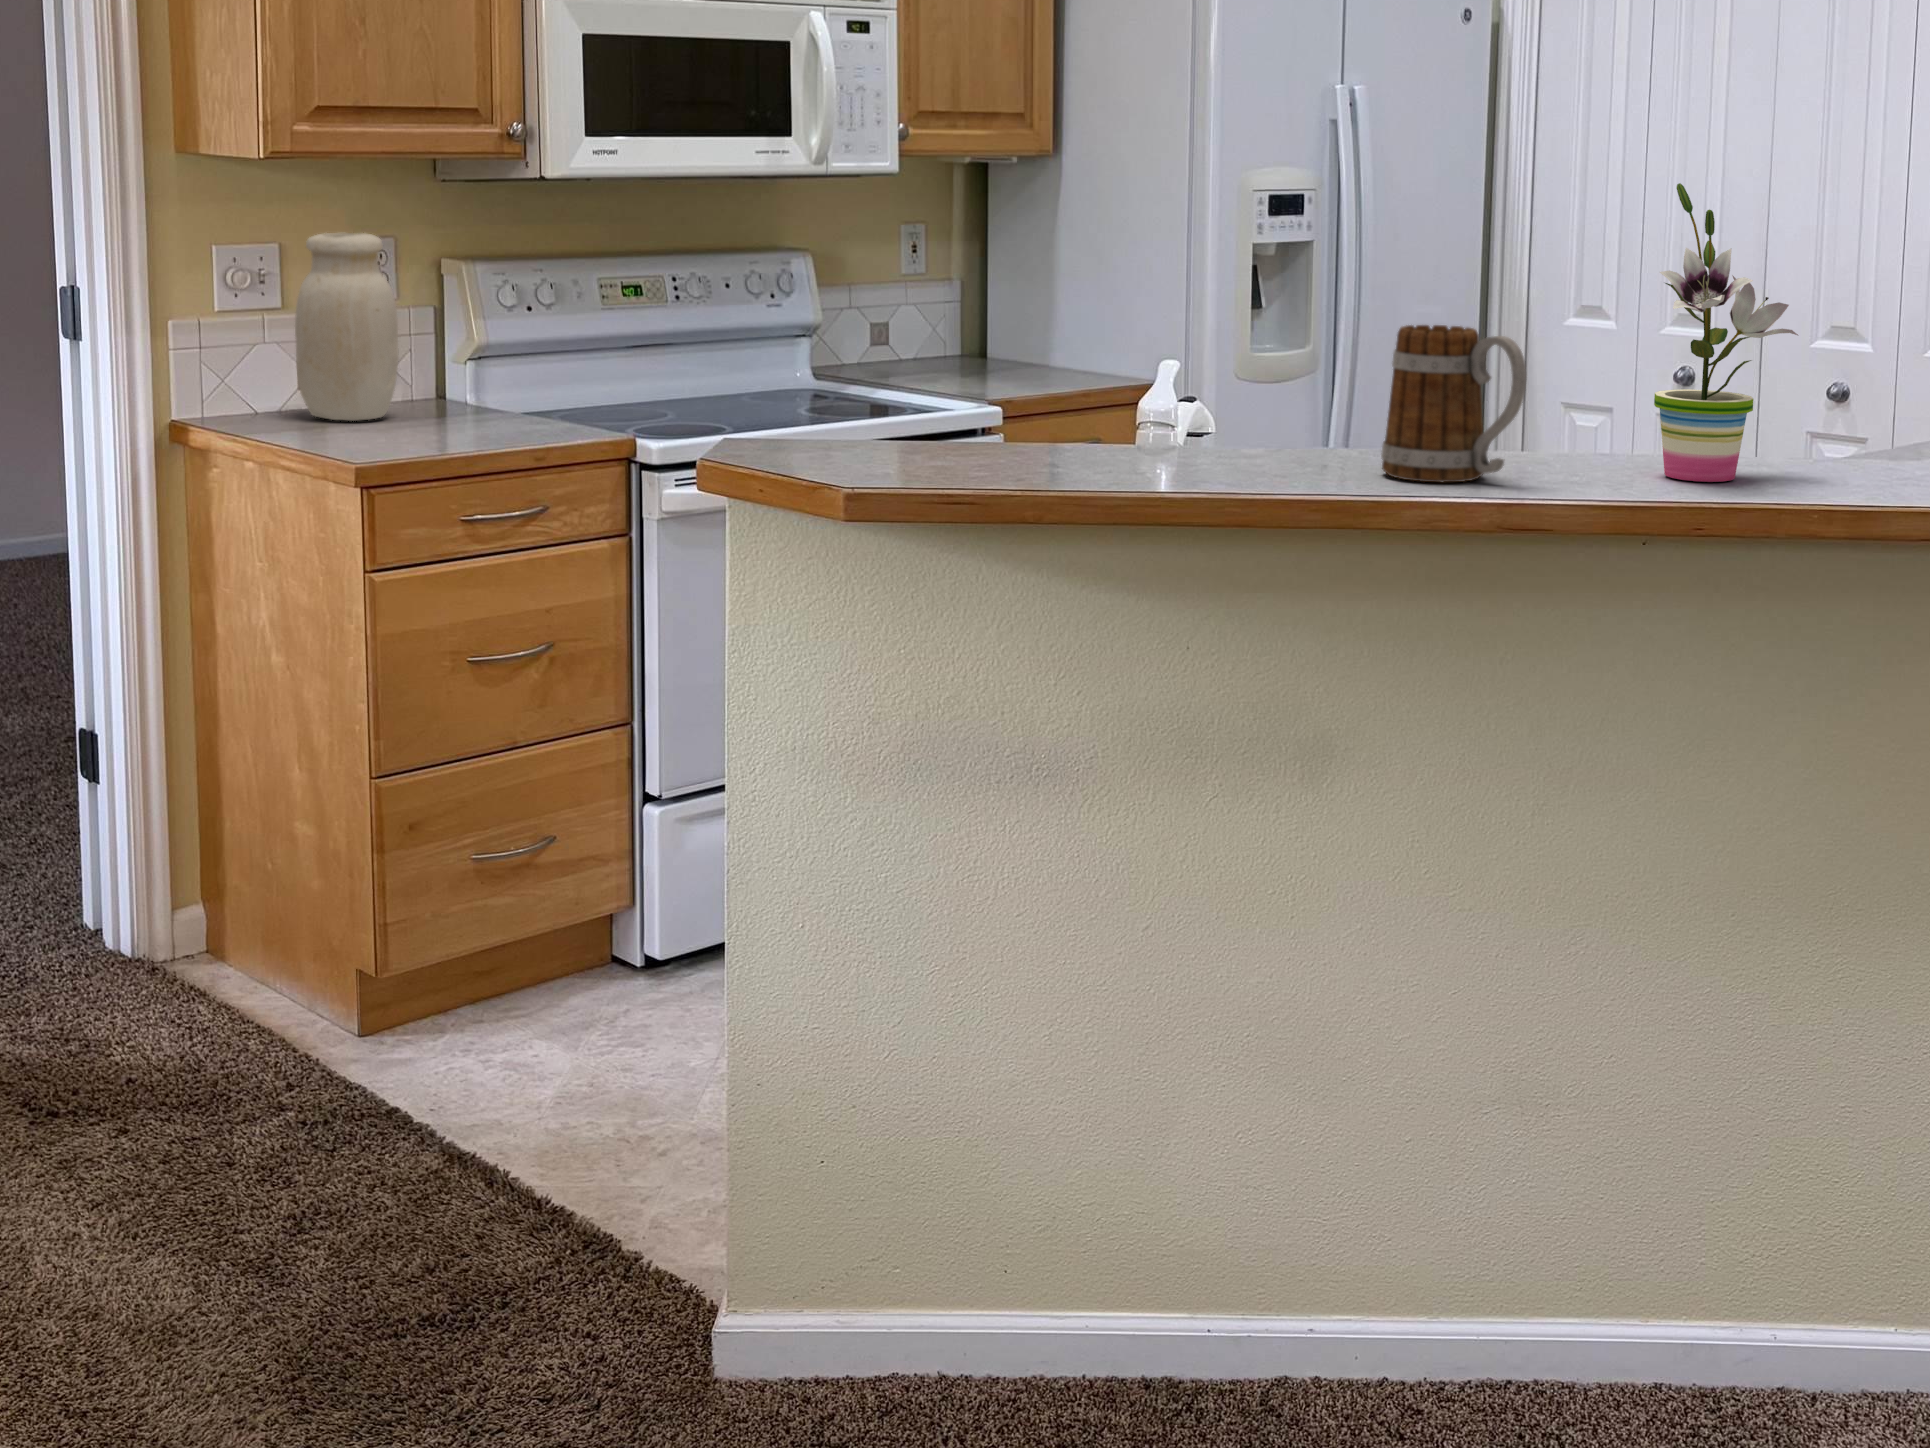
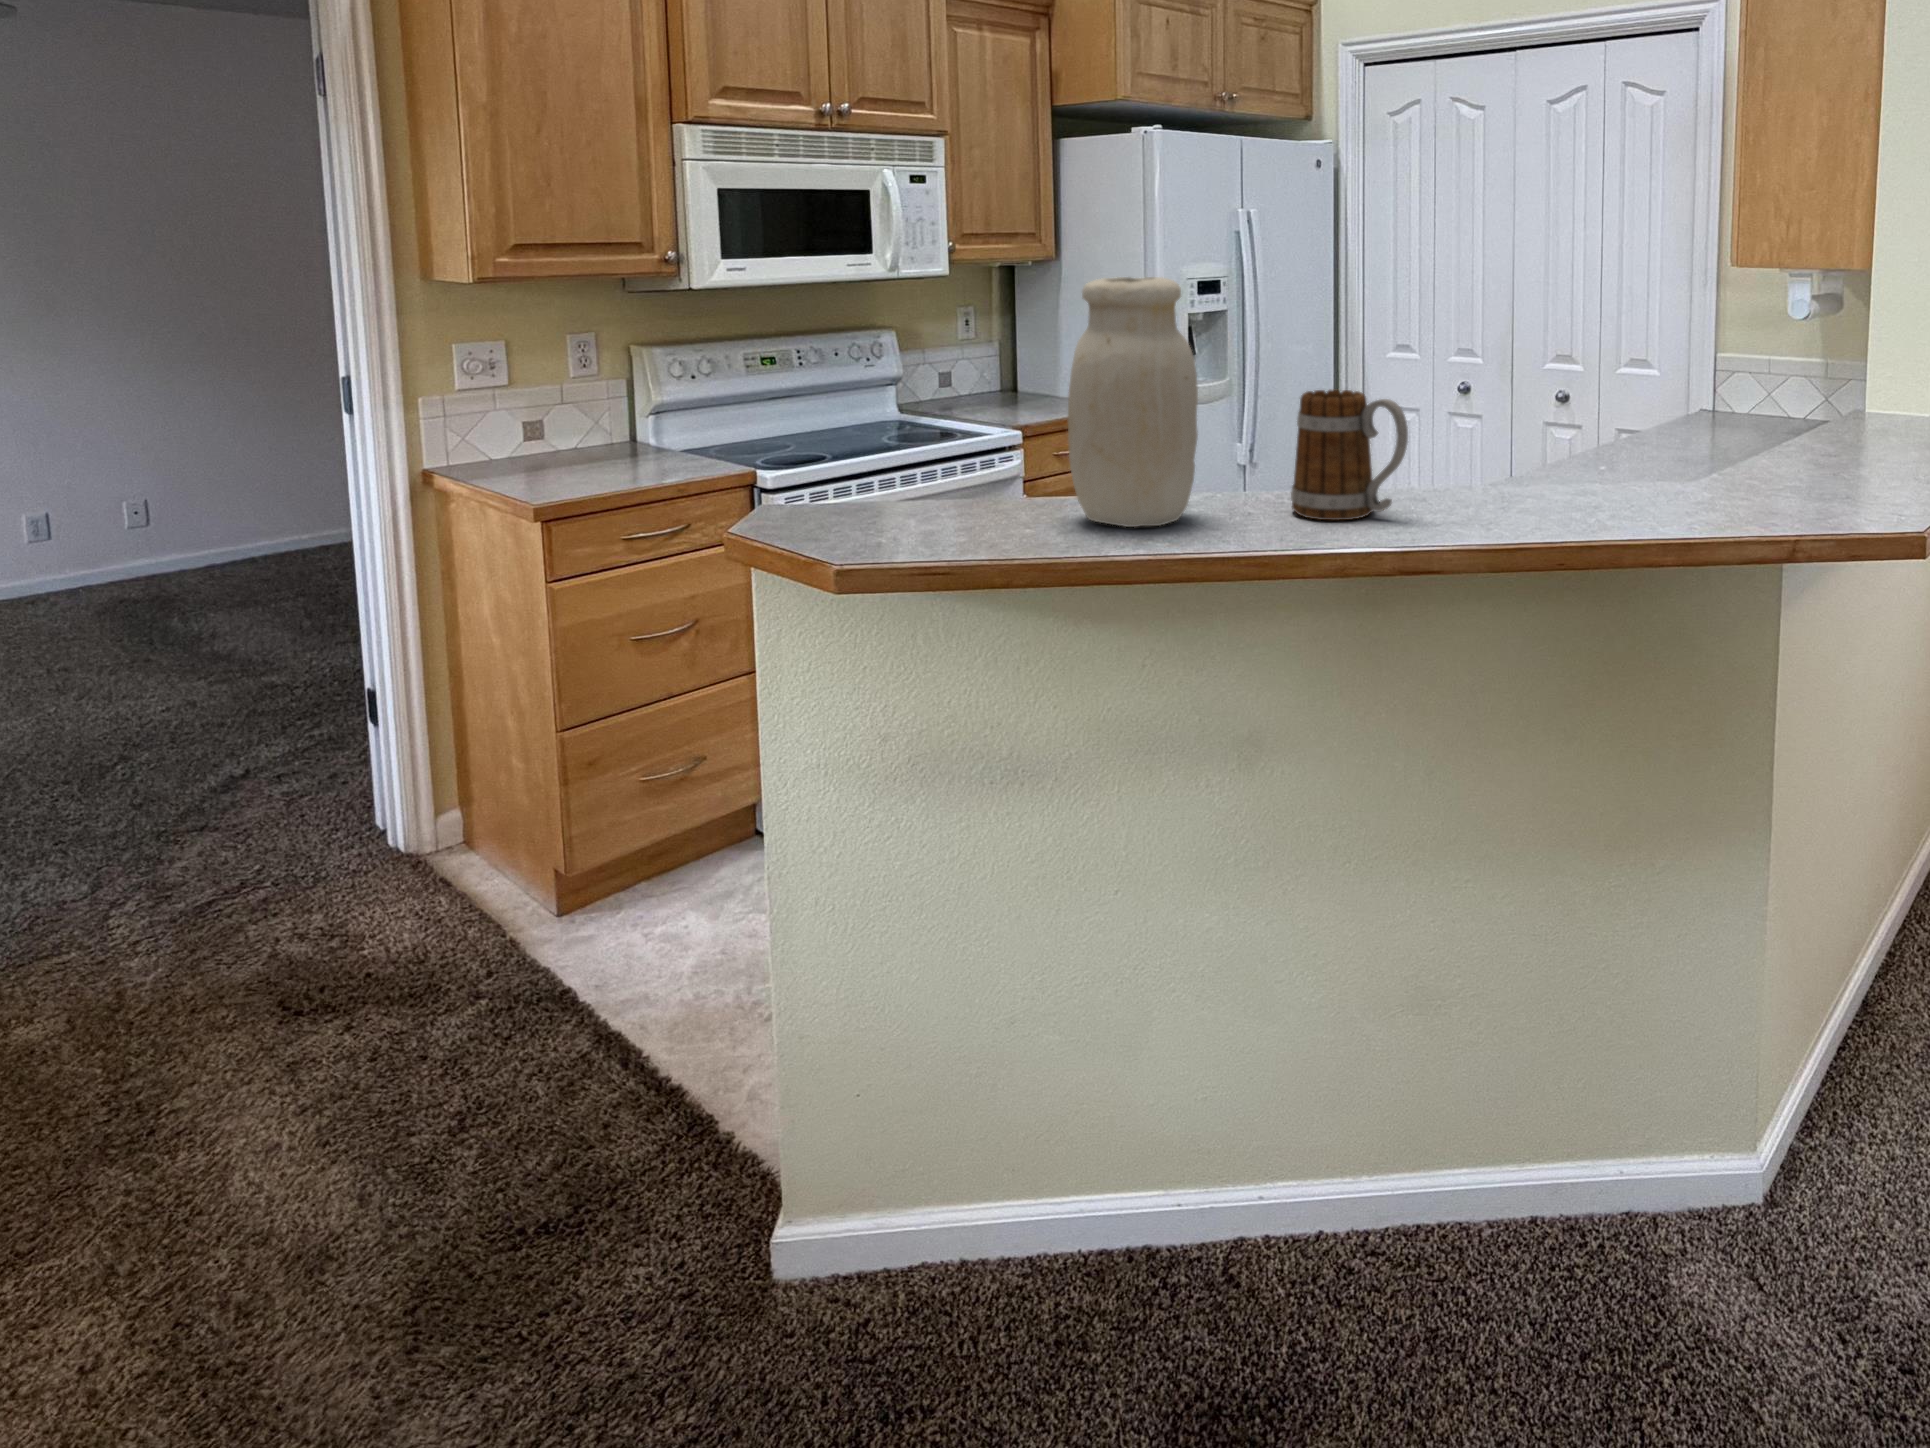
potted plant: present [1654,183,1798,482] -> none [1504,270,1614,507]
jar: present [295,233,399,421] -> present [1068,277,1198,527]

